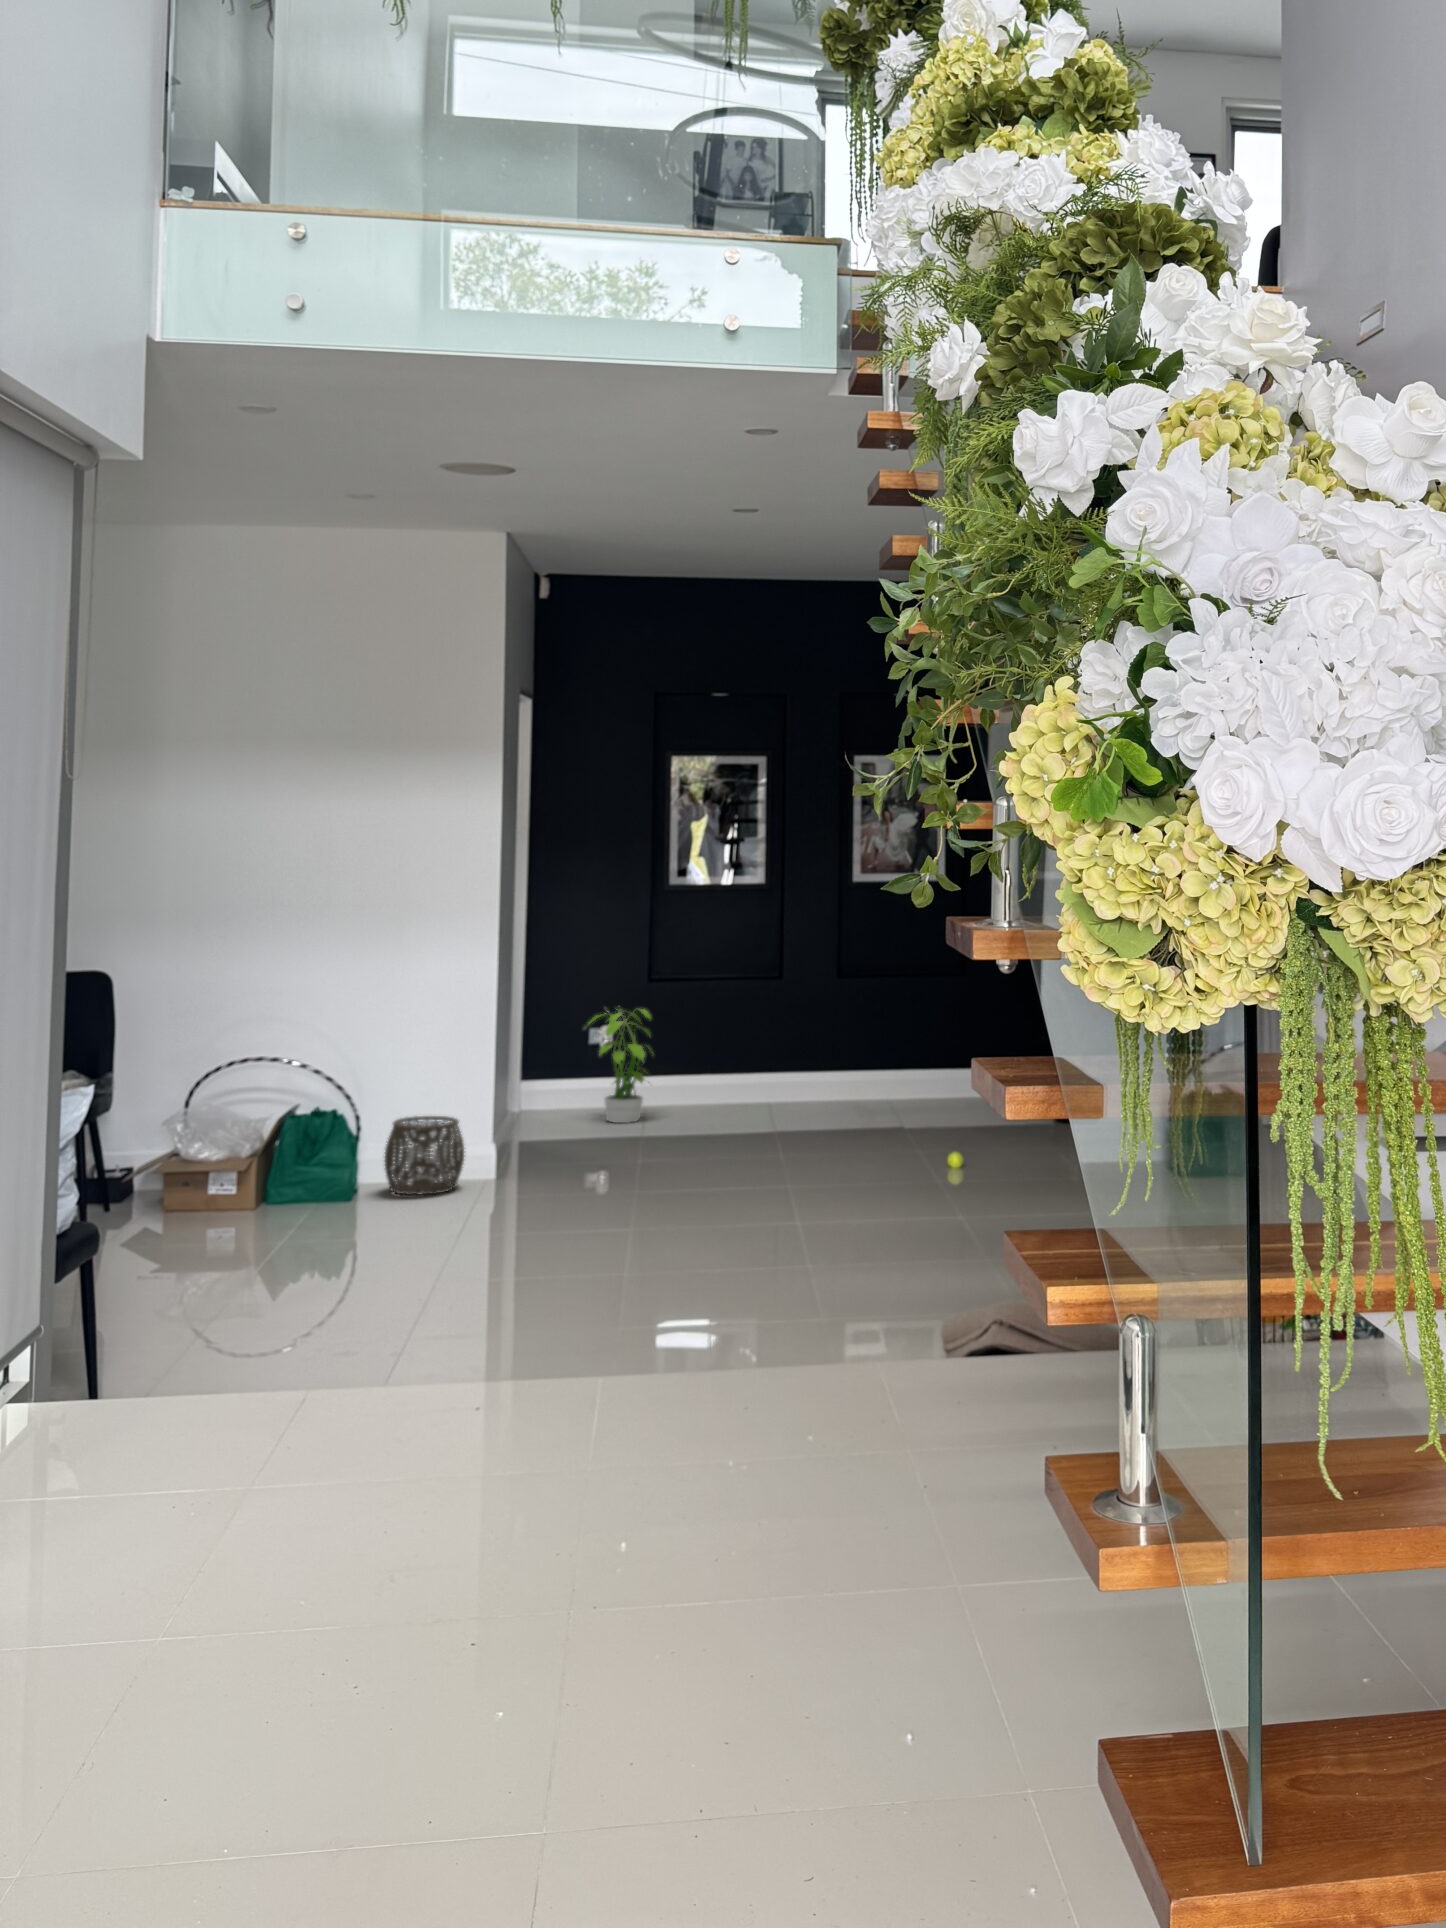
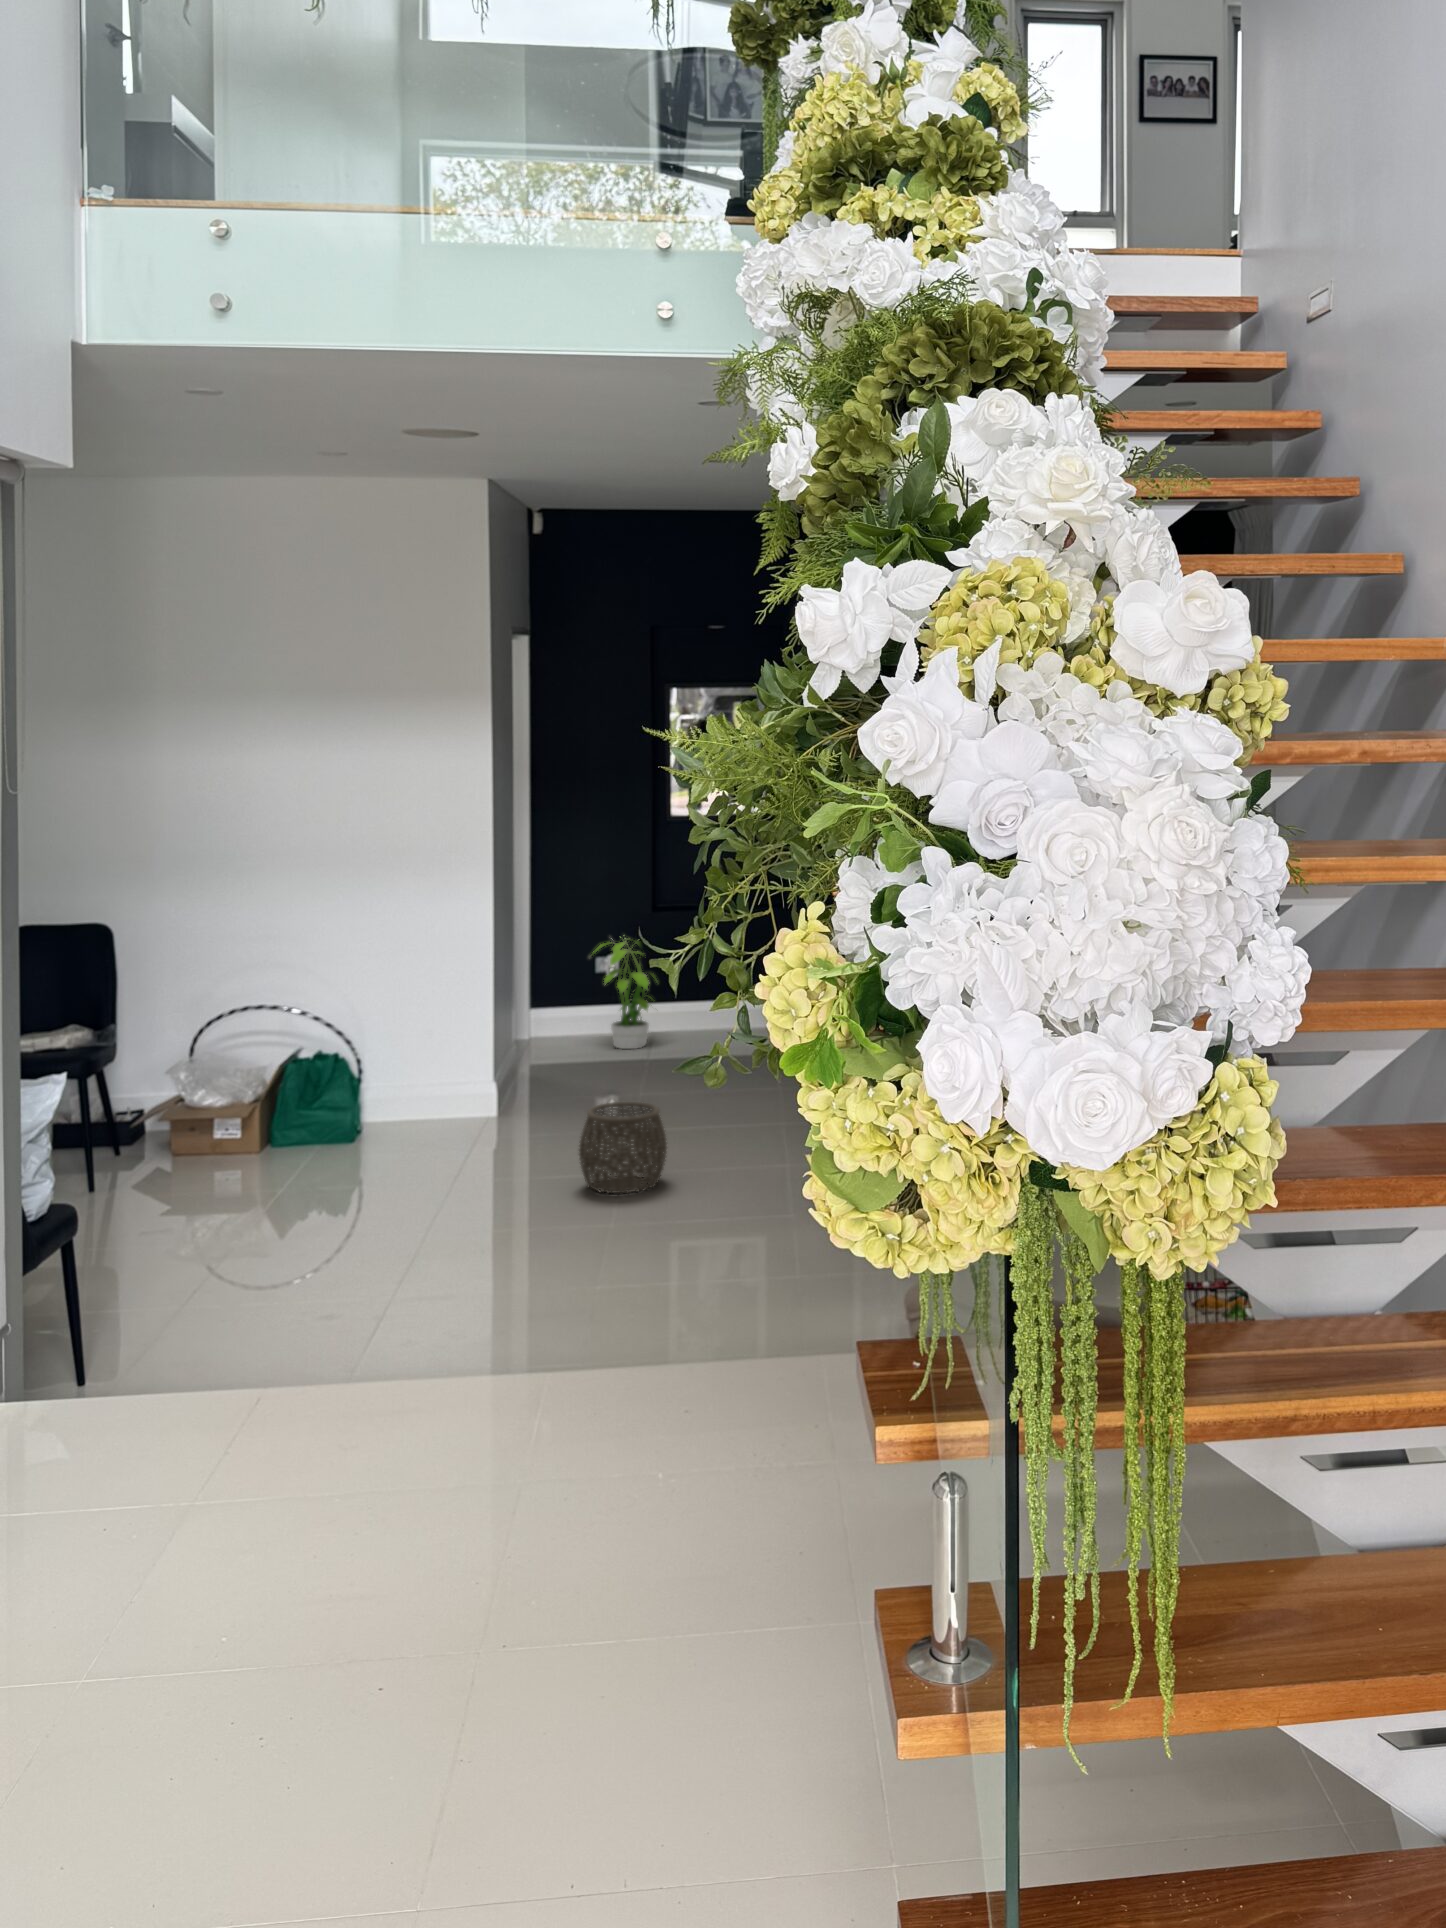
woven basket: present [384,1116,465,1195] -> present [579,1102,667,1193]

